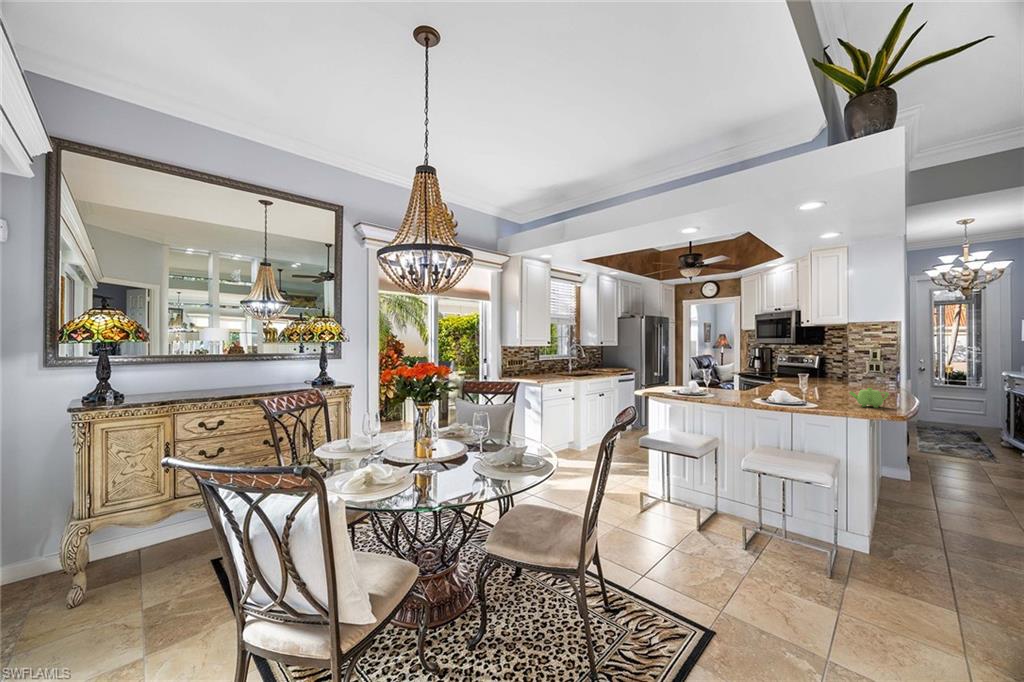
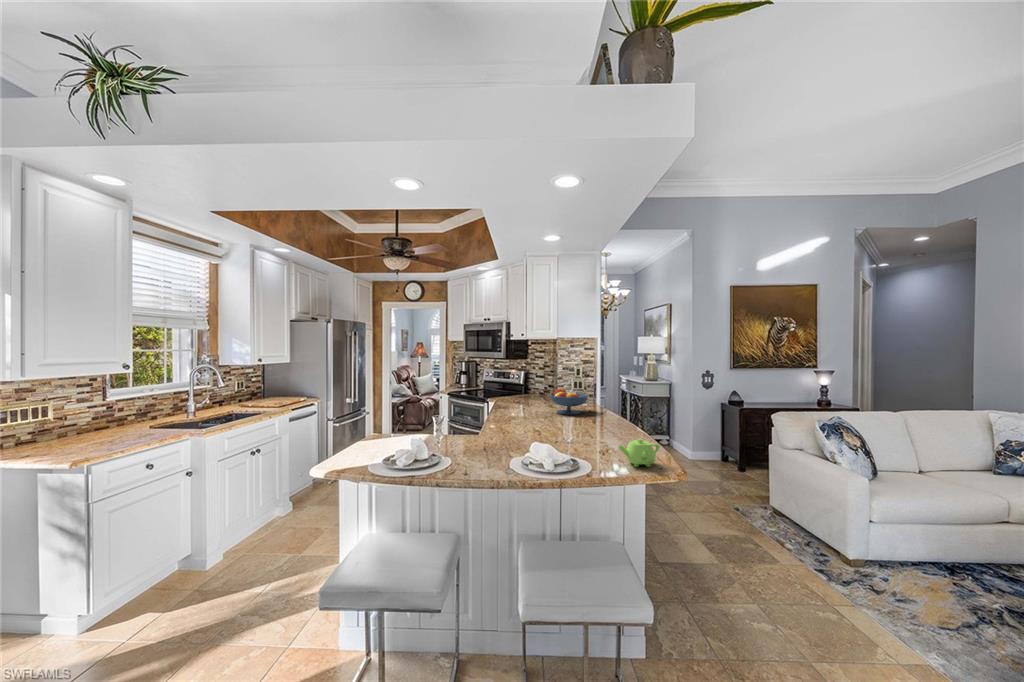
fruit bowl: none [830,365,874,388] -> present [550,388,588,415]

